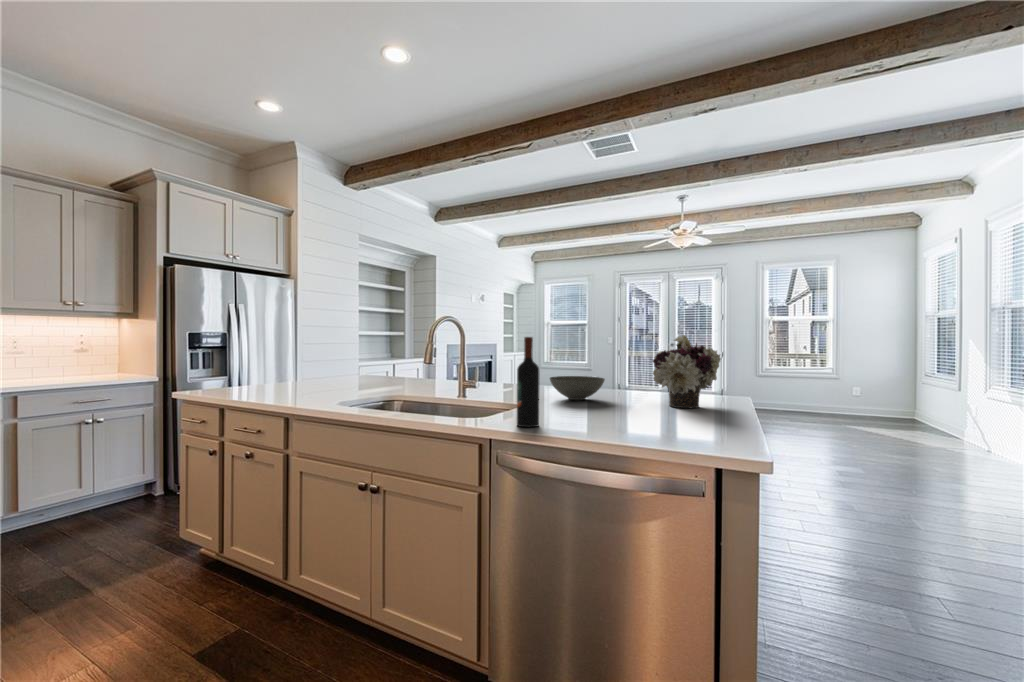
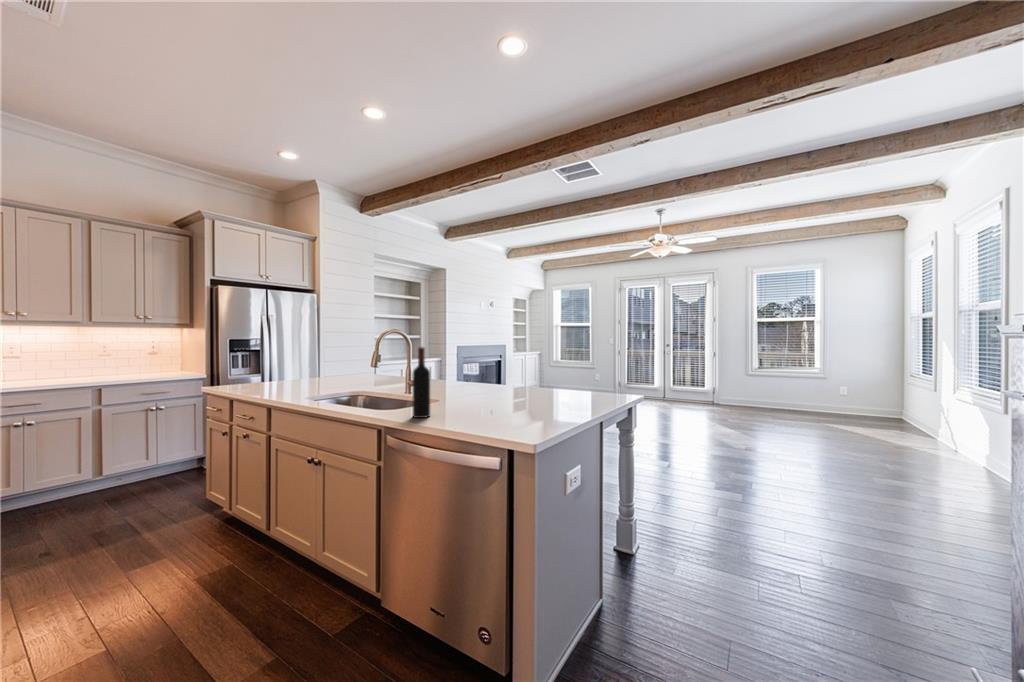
flower arrangement: present [653,335,721,408] -> none [546,343,603,404]
bowl: present [550,376,605,400] -> none [477,376,522,396]

